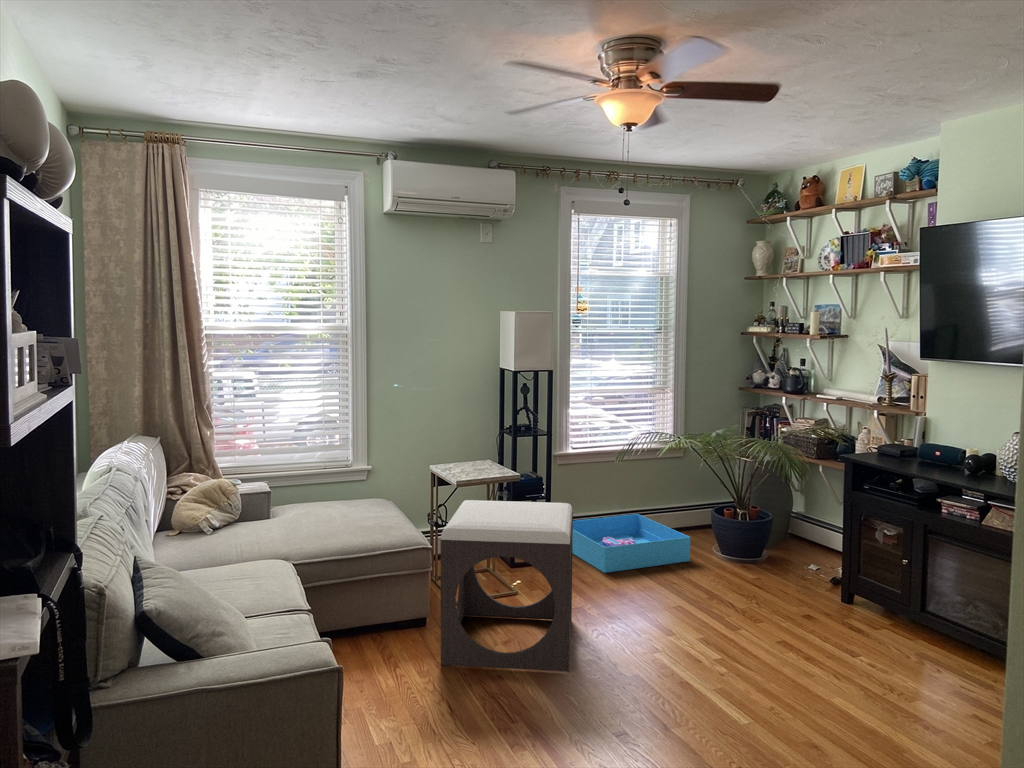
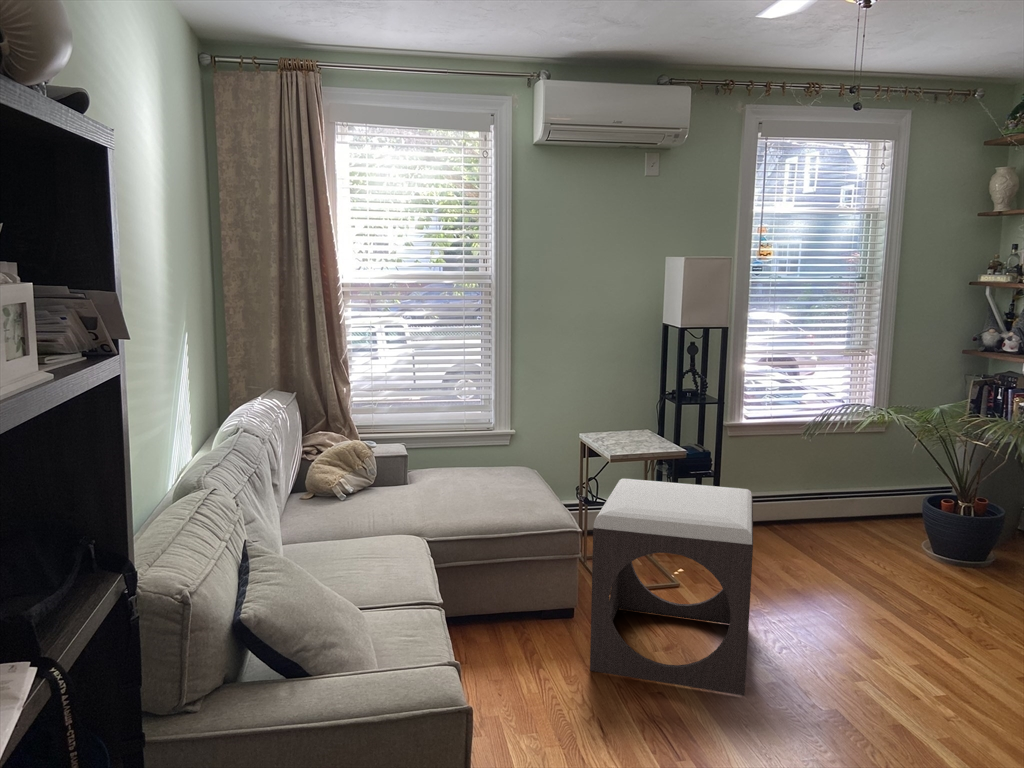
storage bin: present [572,514,690,573] -> none [727,496,893,567]

